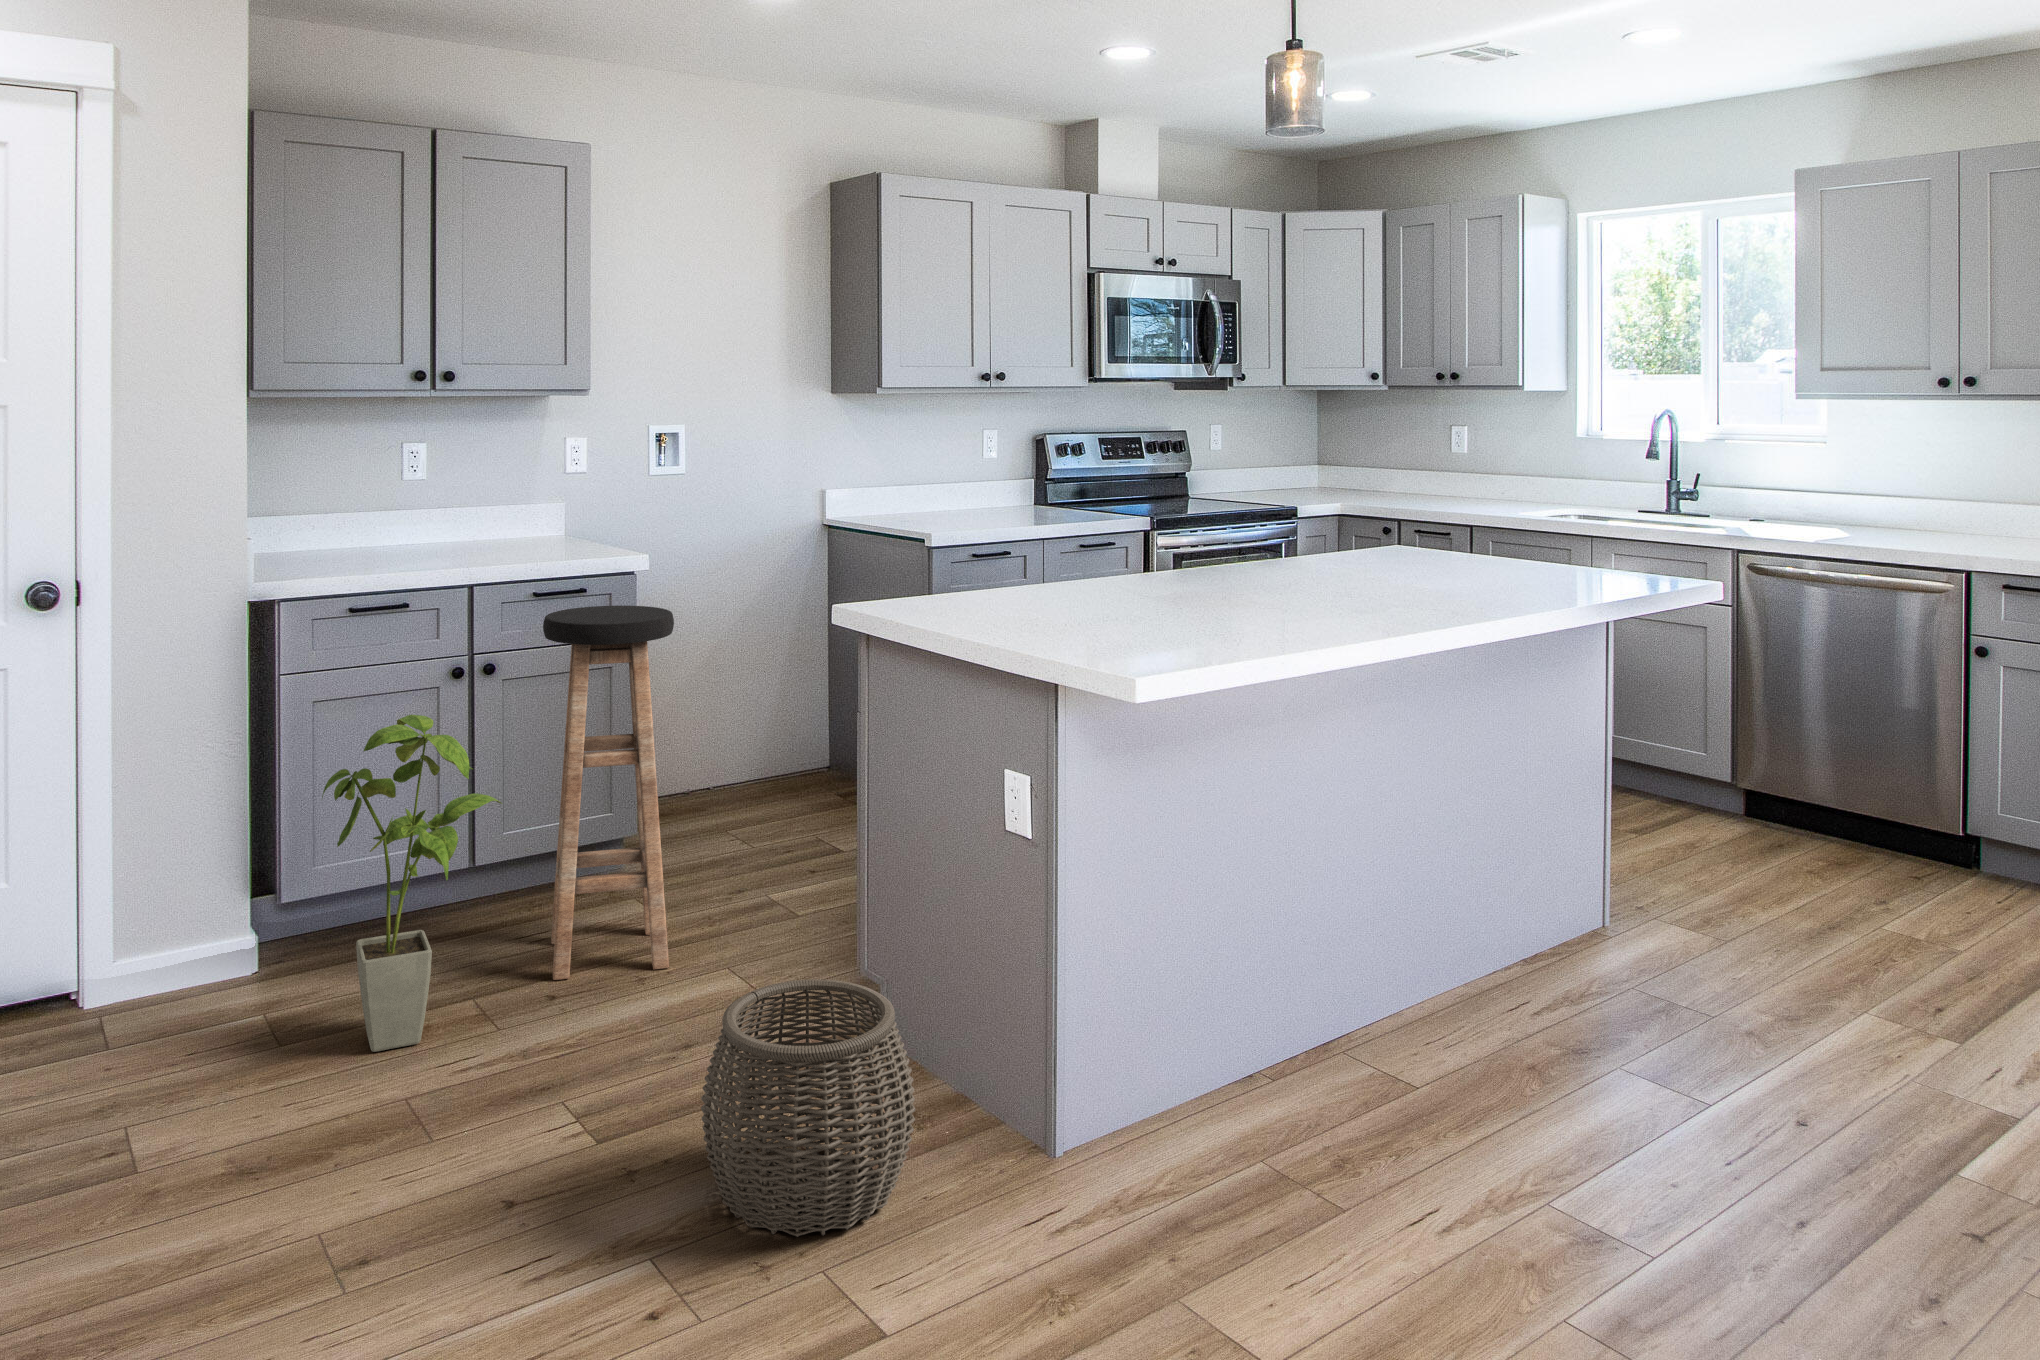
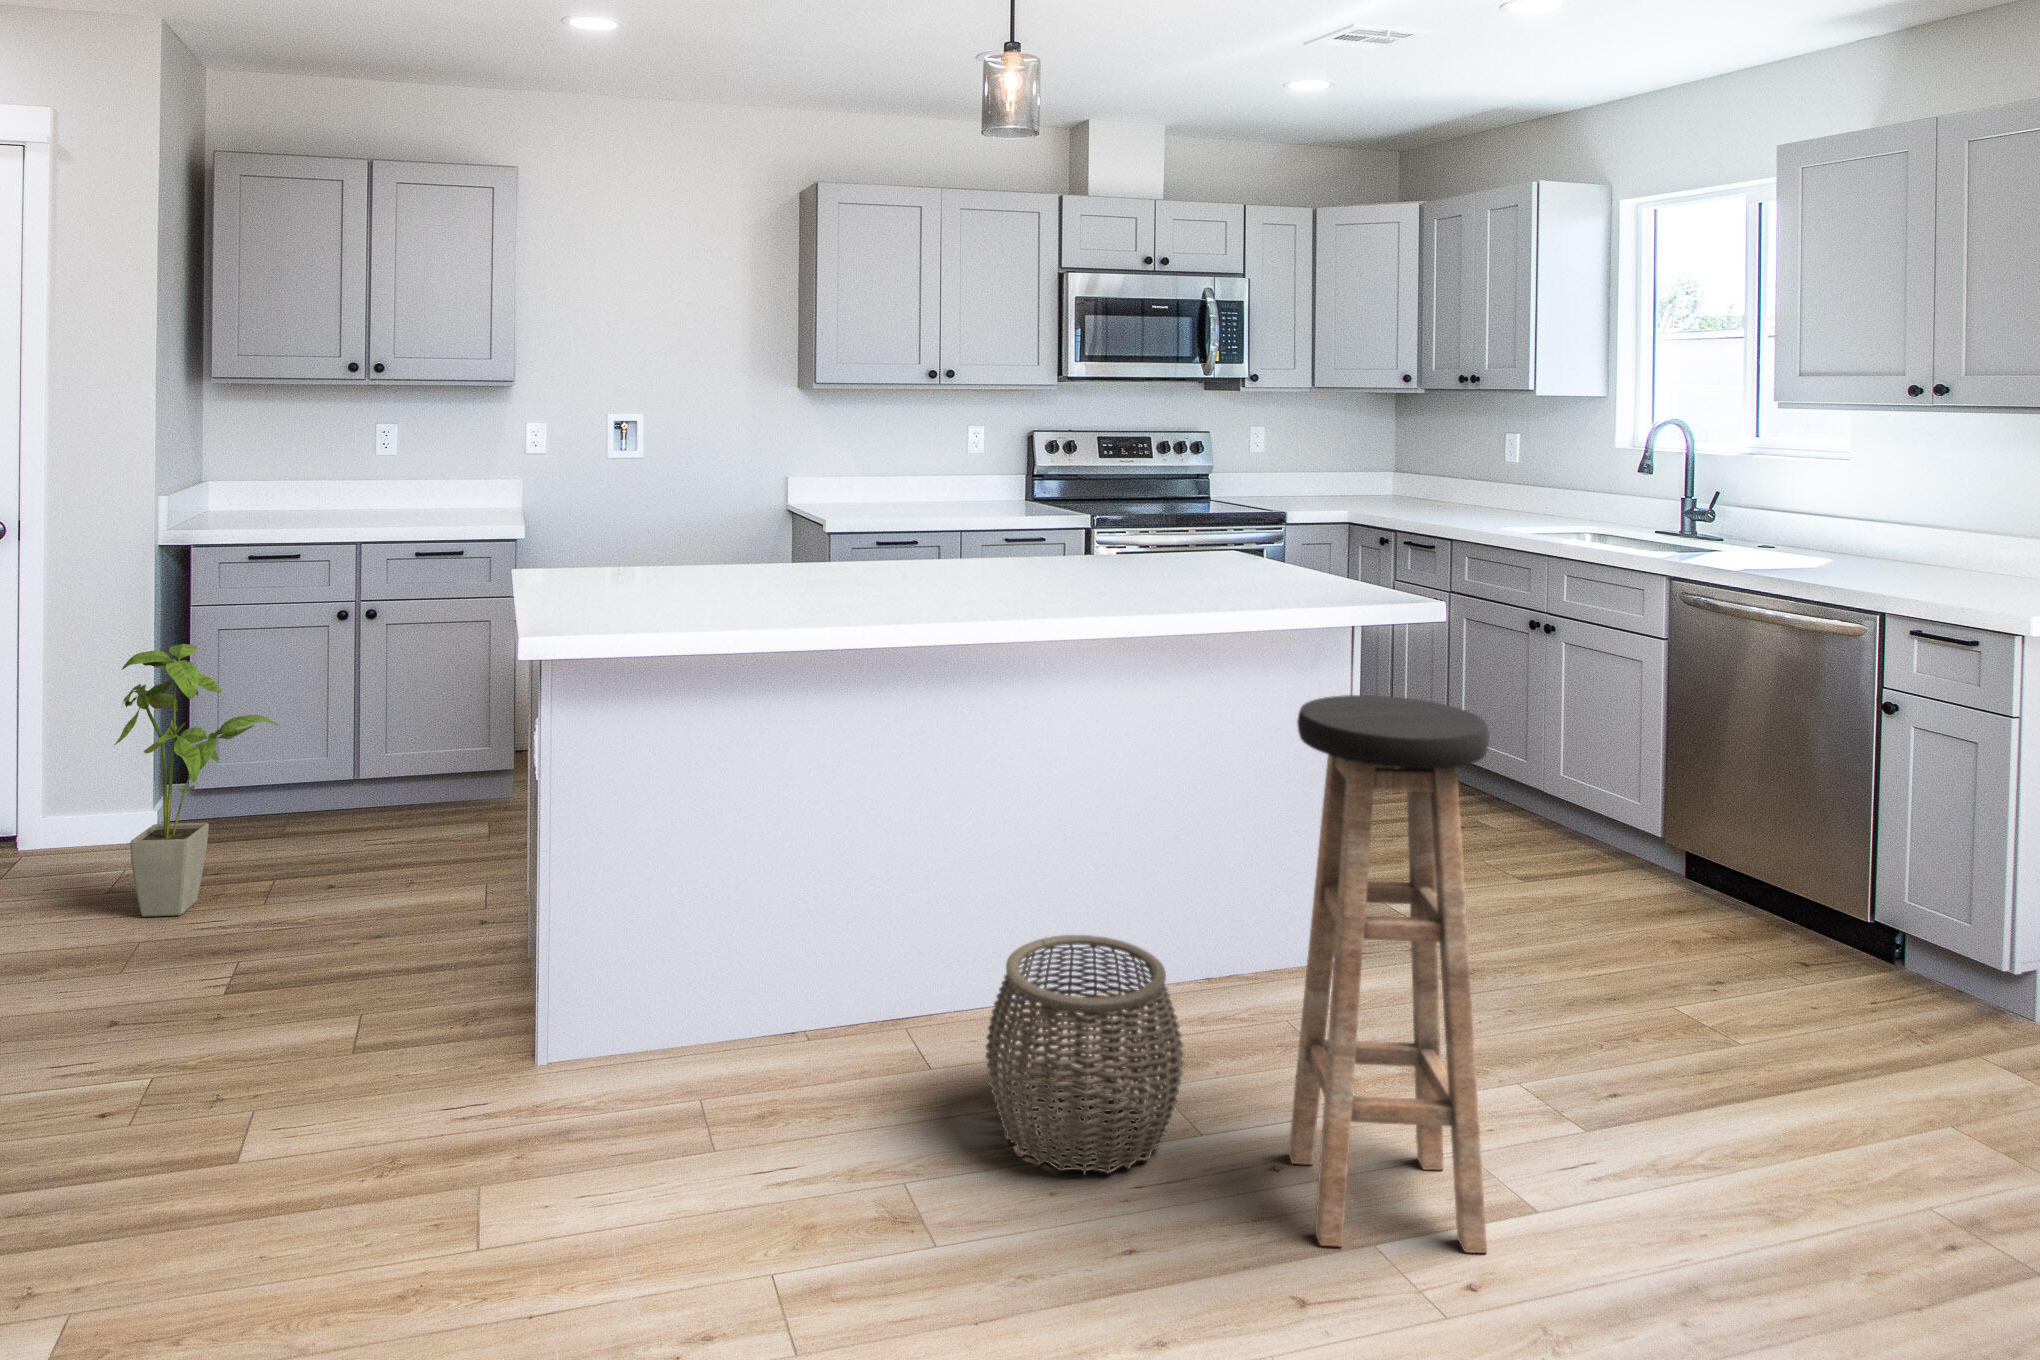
bar stool: present [543,605,674,980] -> present [1288,695,1489,1253]
woven basket: present [701,979,915,1237] -> present [985,935,1185,1174]

